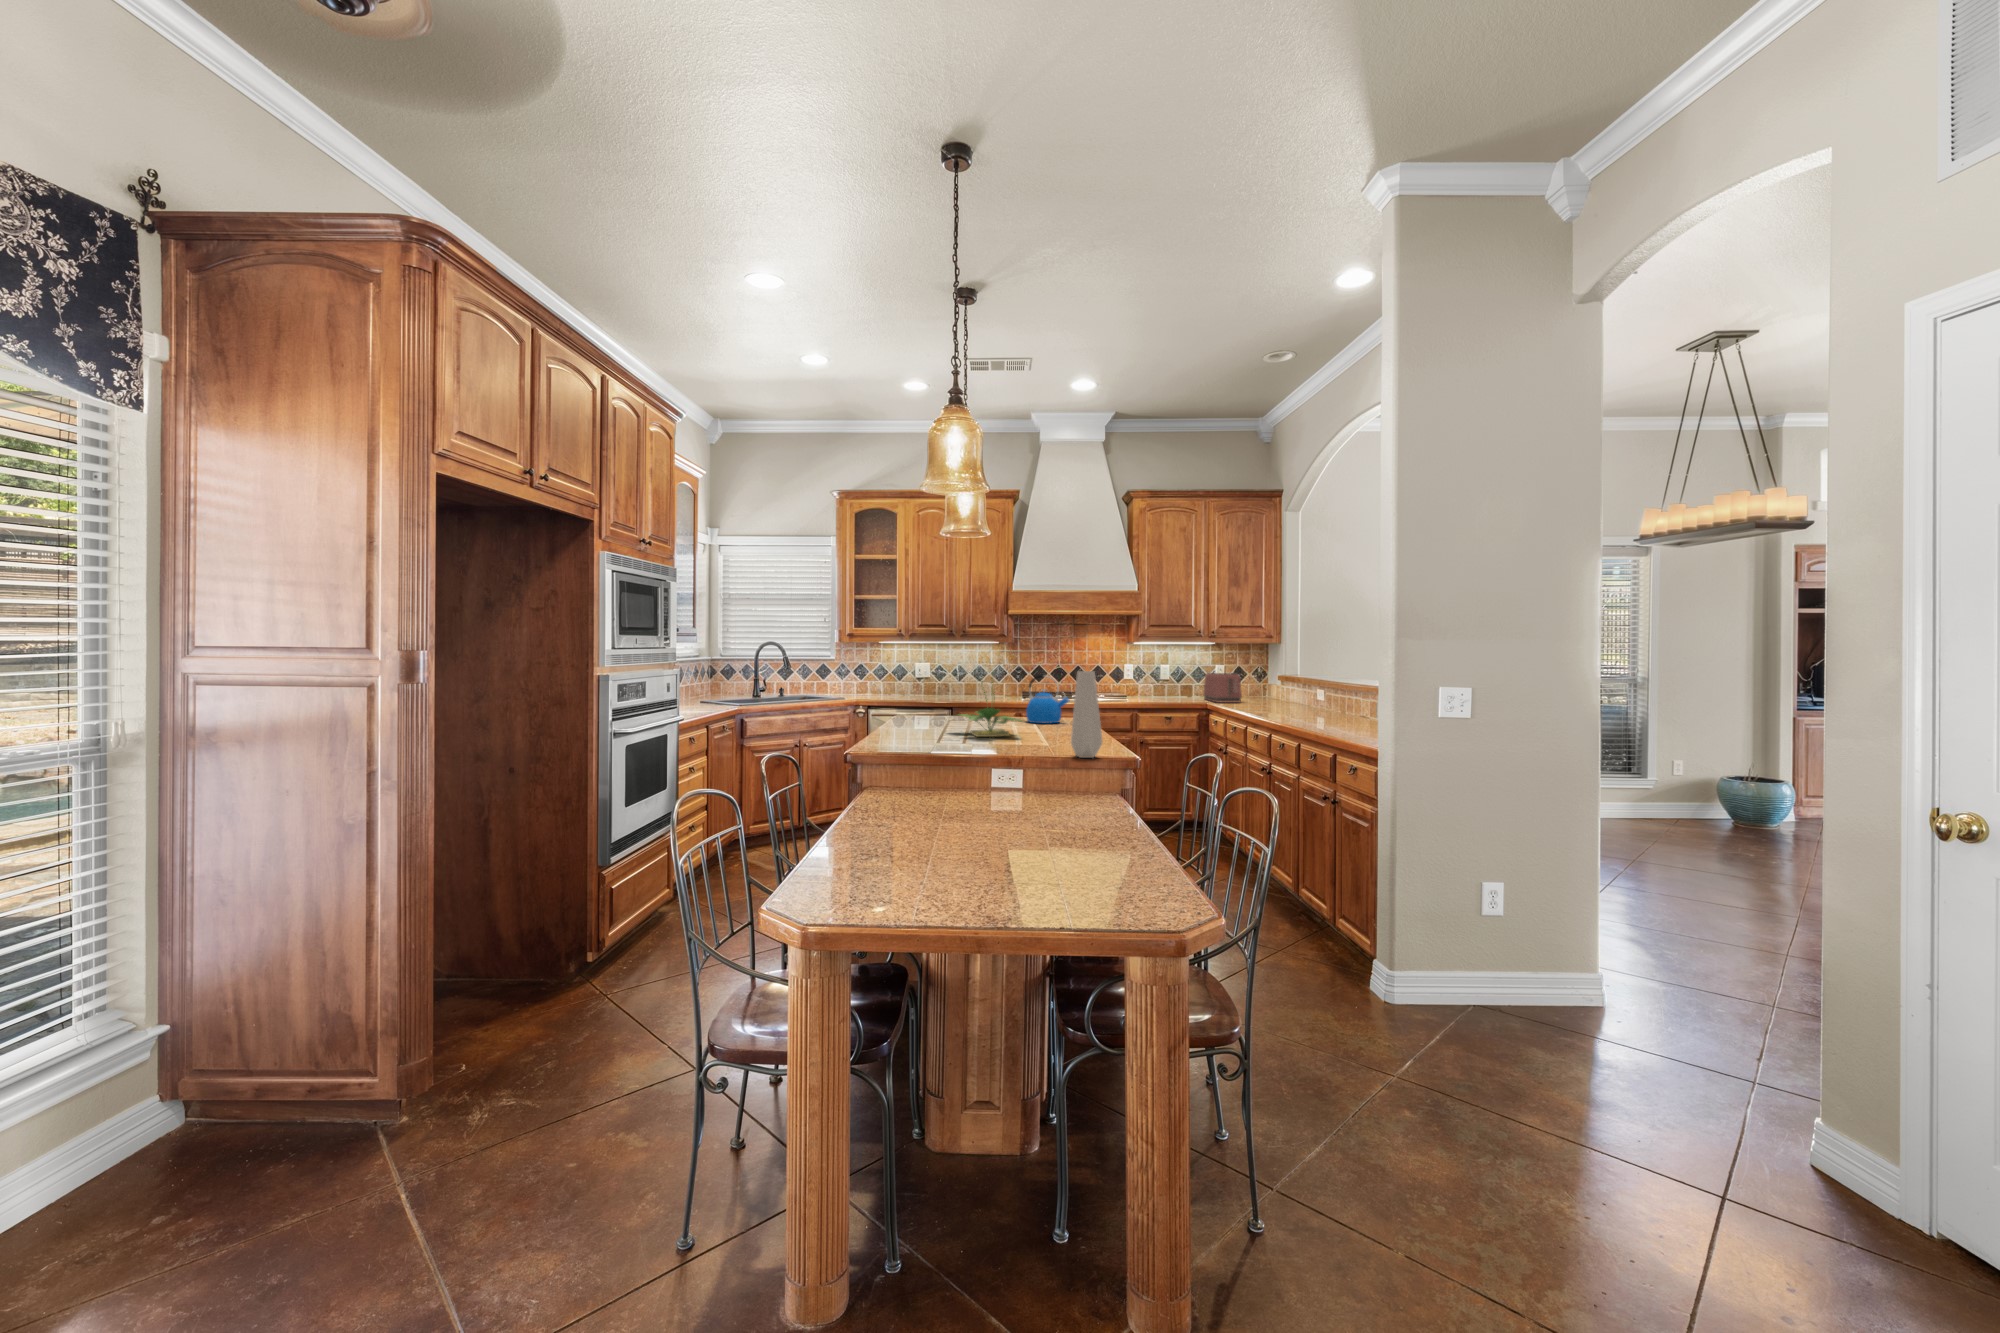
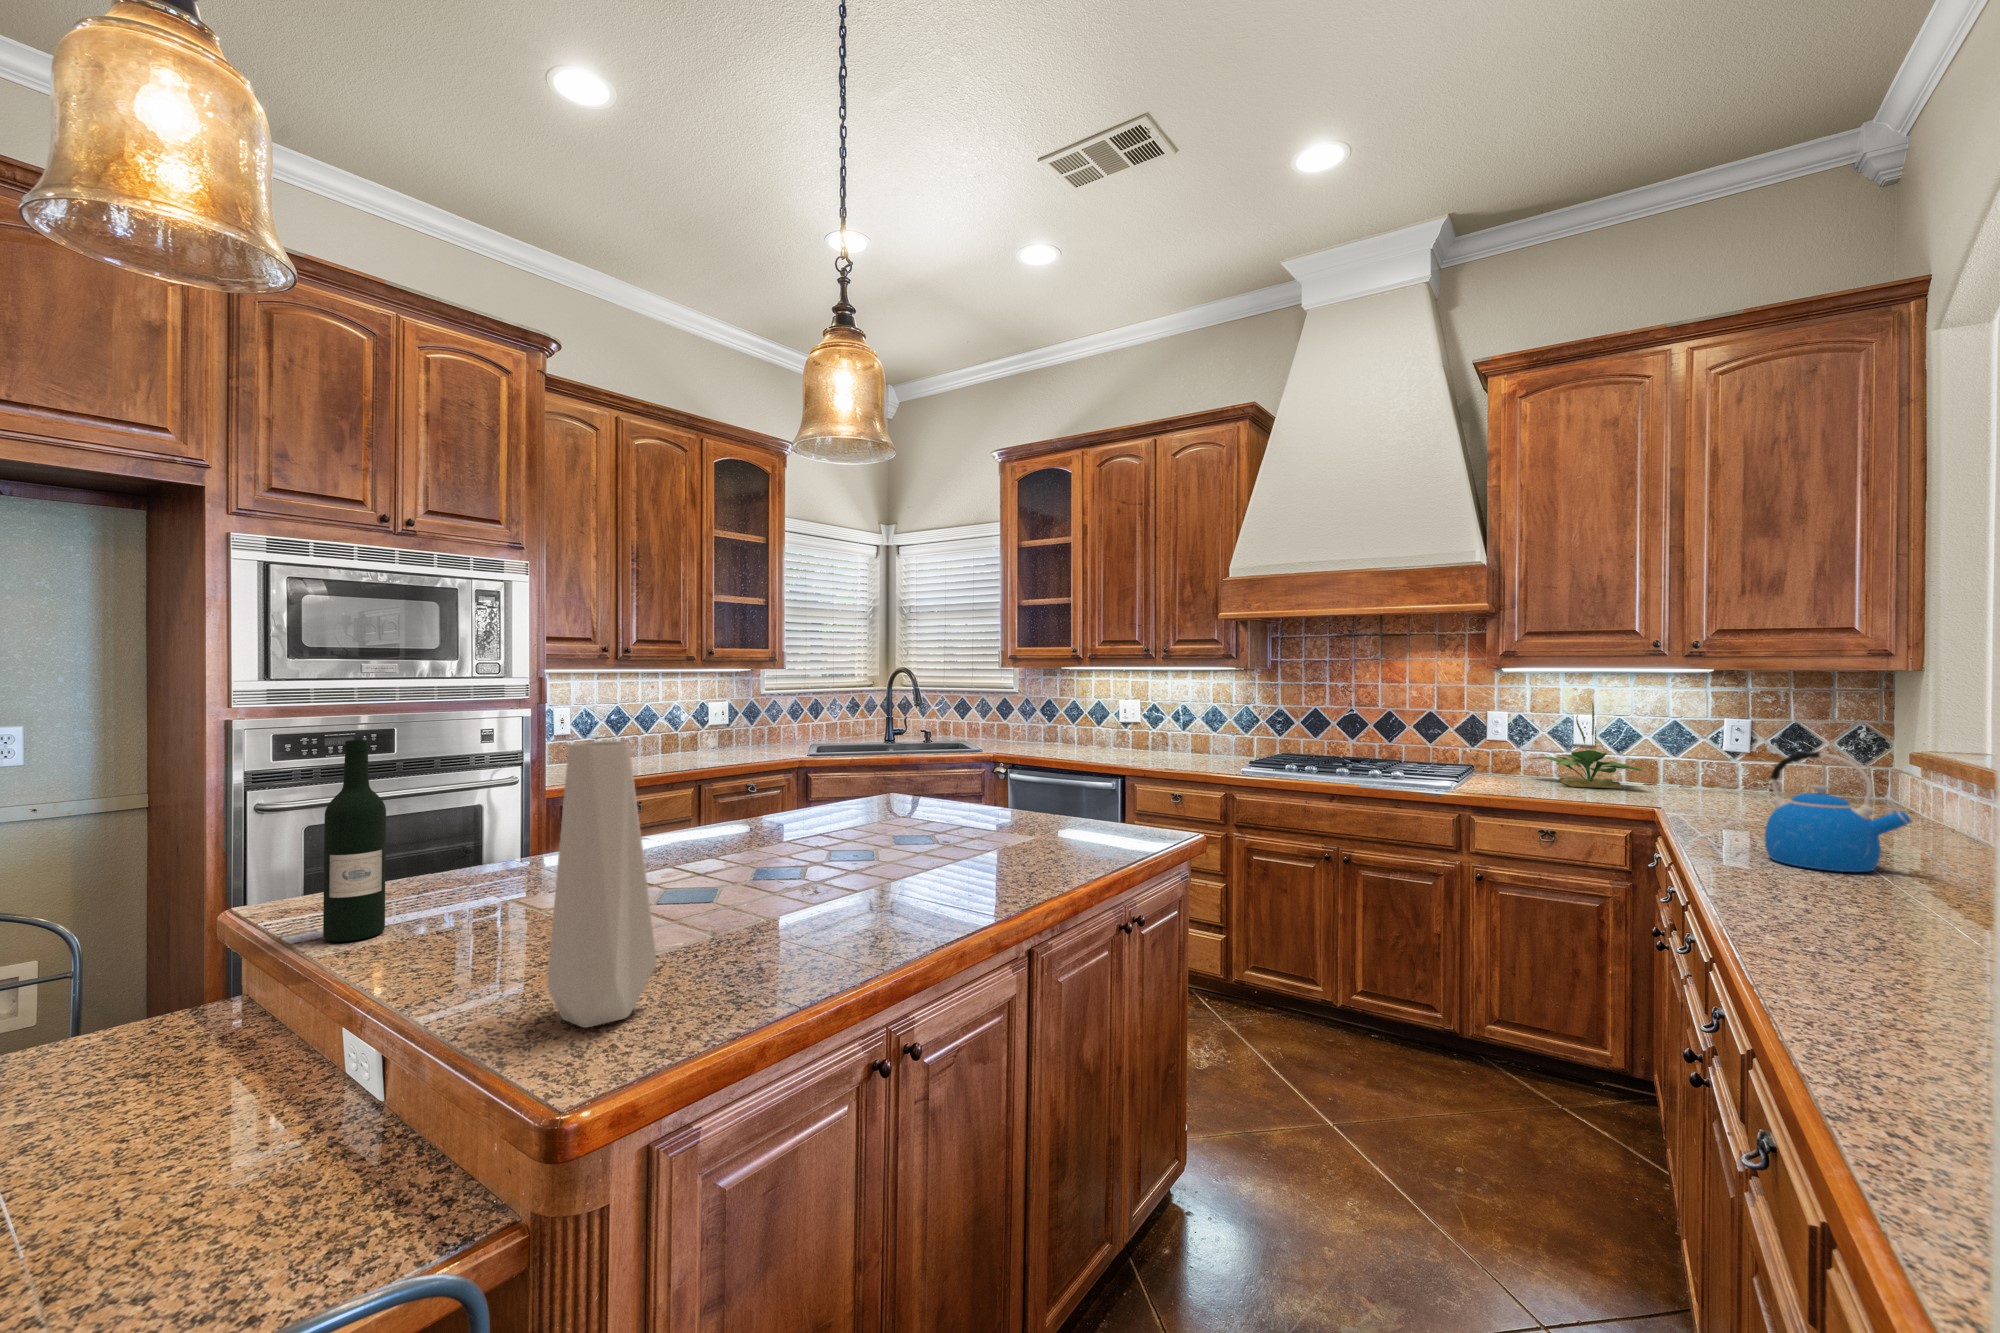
toaster: present [1204,673,1242,703] -> none [1668,737,1766,815]
kettle: present [1026,675,1069,724] -> present [1765,752,1912,872]
wine bottle: none [923,677,944,758] -> present [323,740,386,942]
potted plant: present [960,682,1021,737] -> present [1531,704,1643,789]

